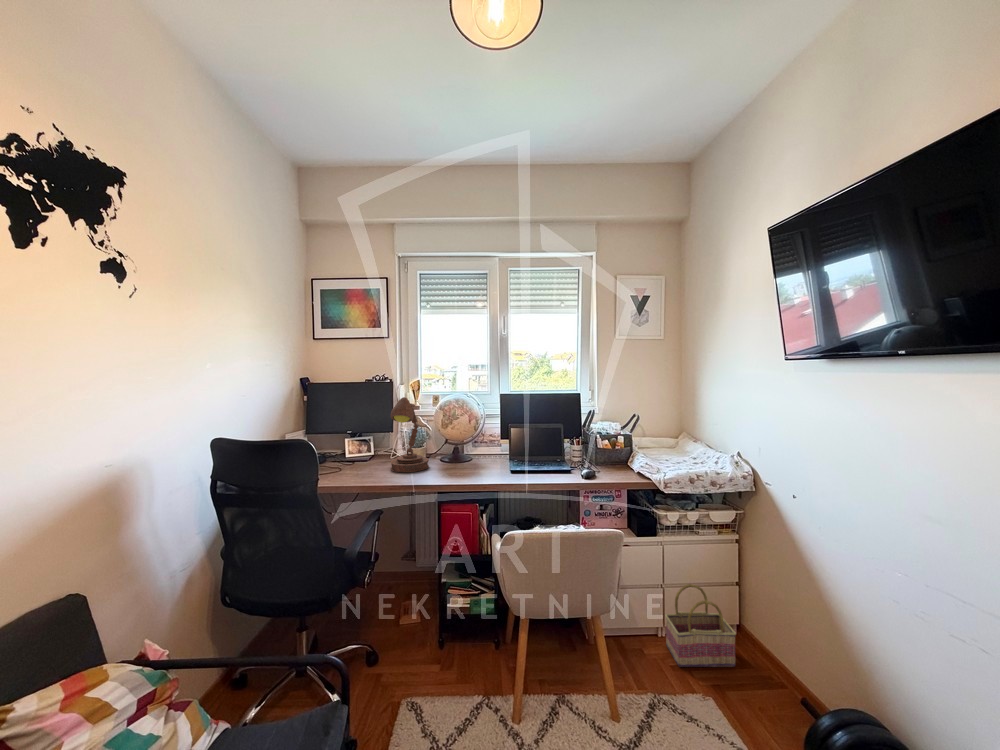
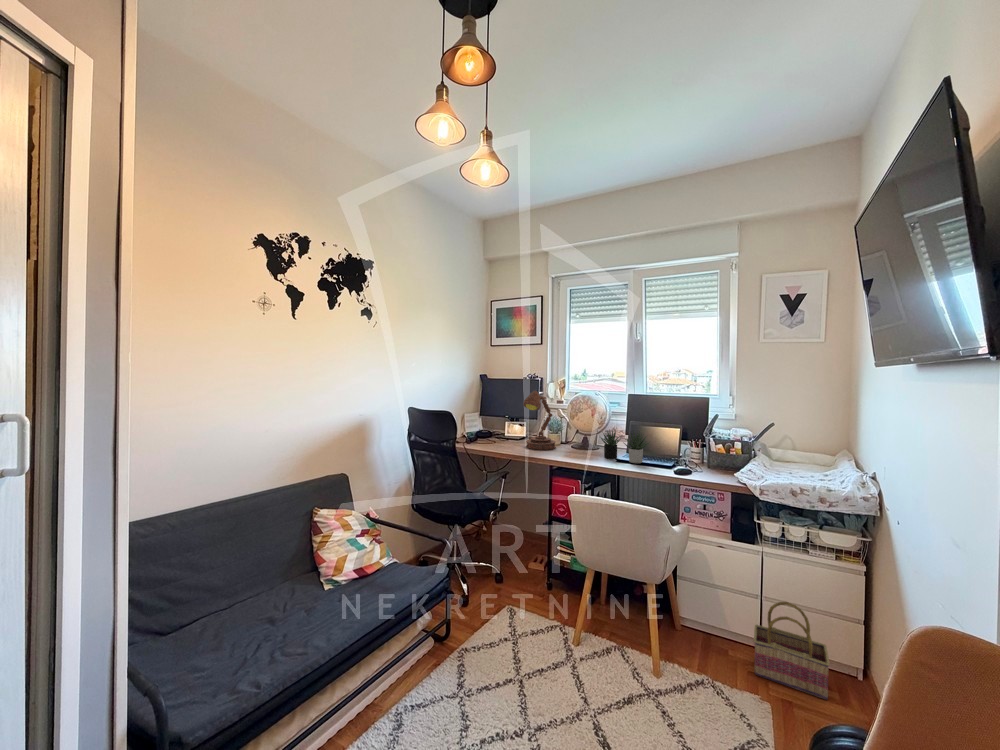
succulent plant: none [487,435,549,472] -> present [601,430,649,463]

